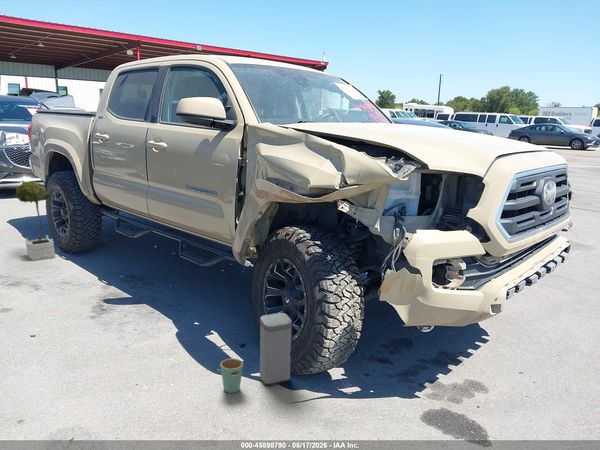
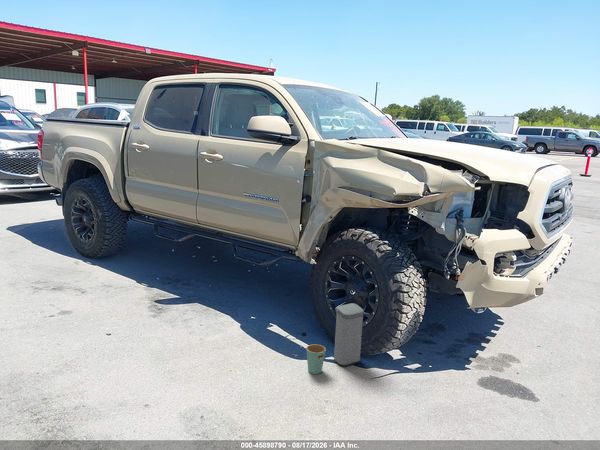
potted tree: present [16,181,55,261] -> none [46,188,83,266]

